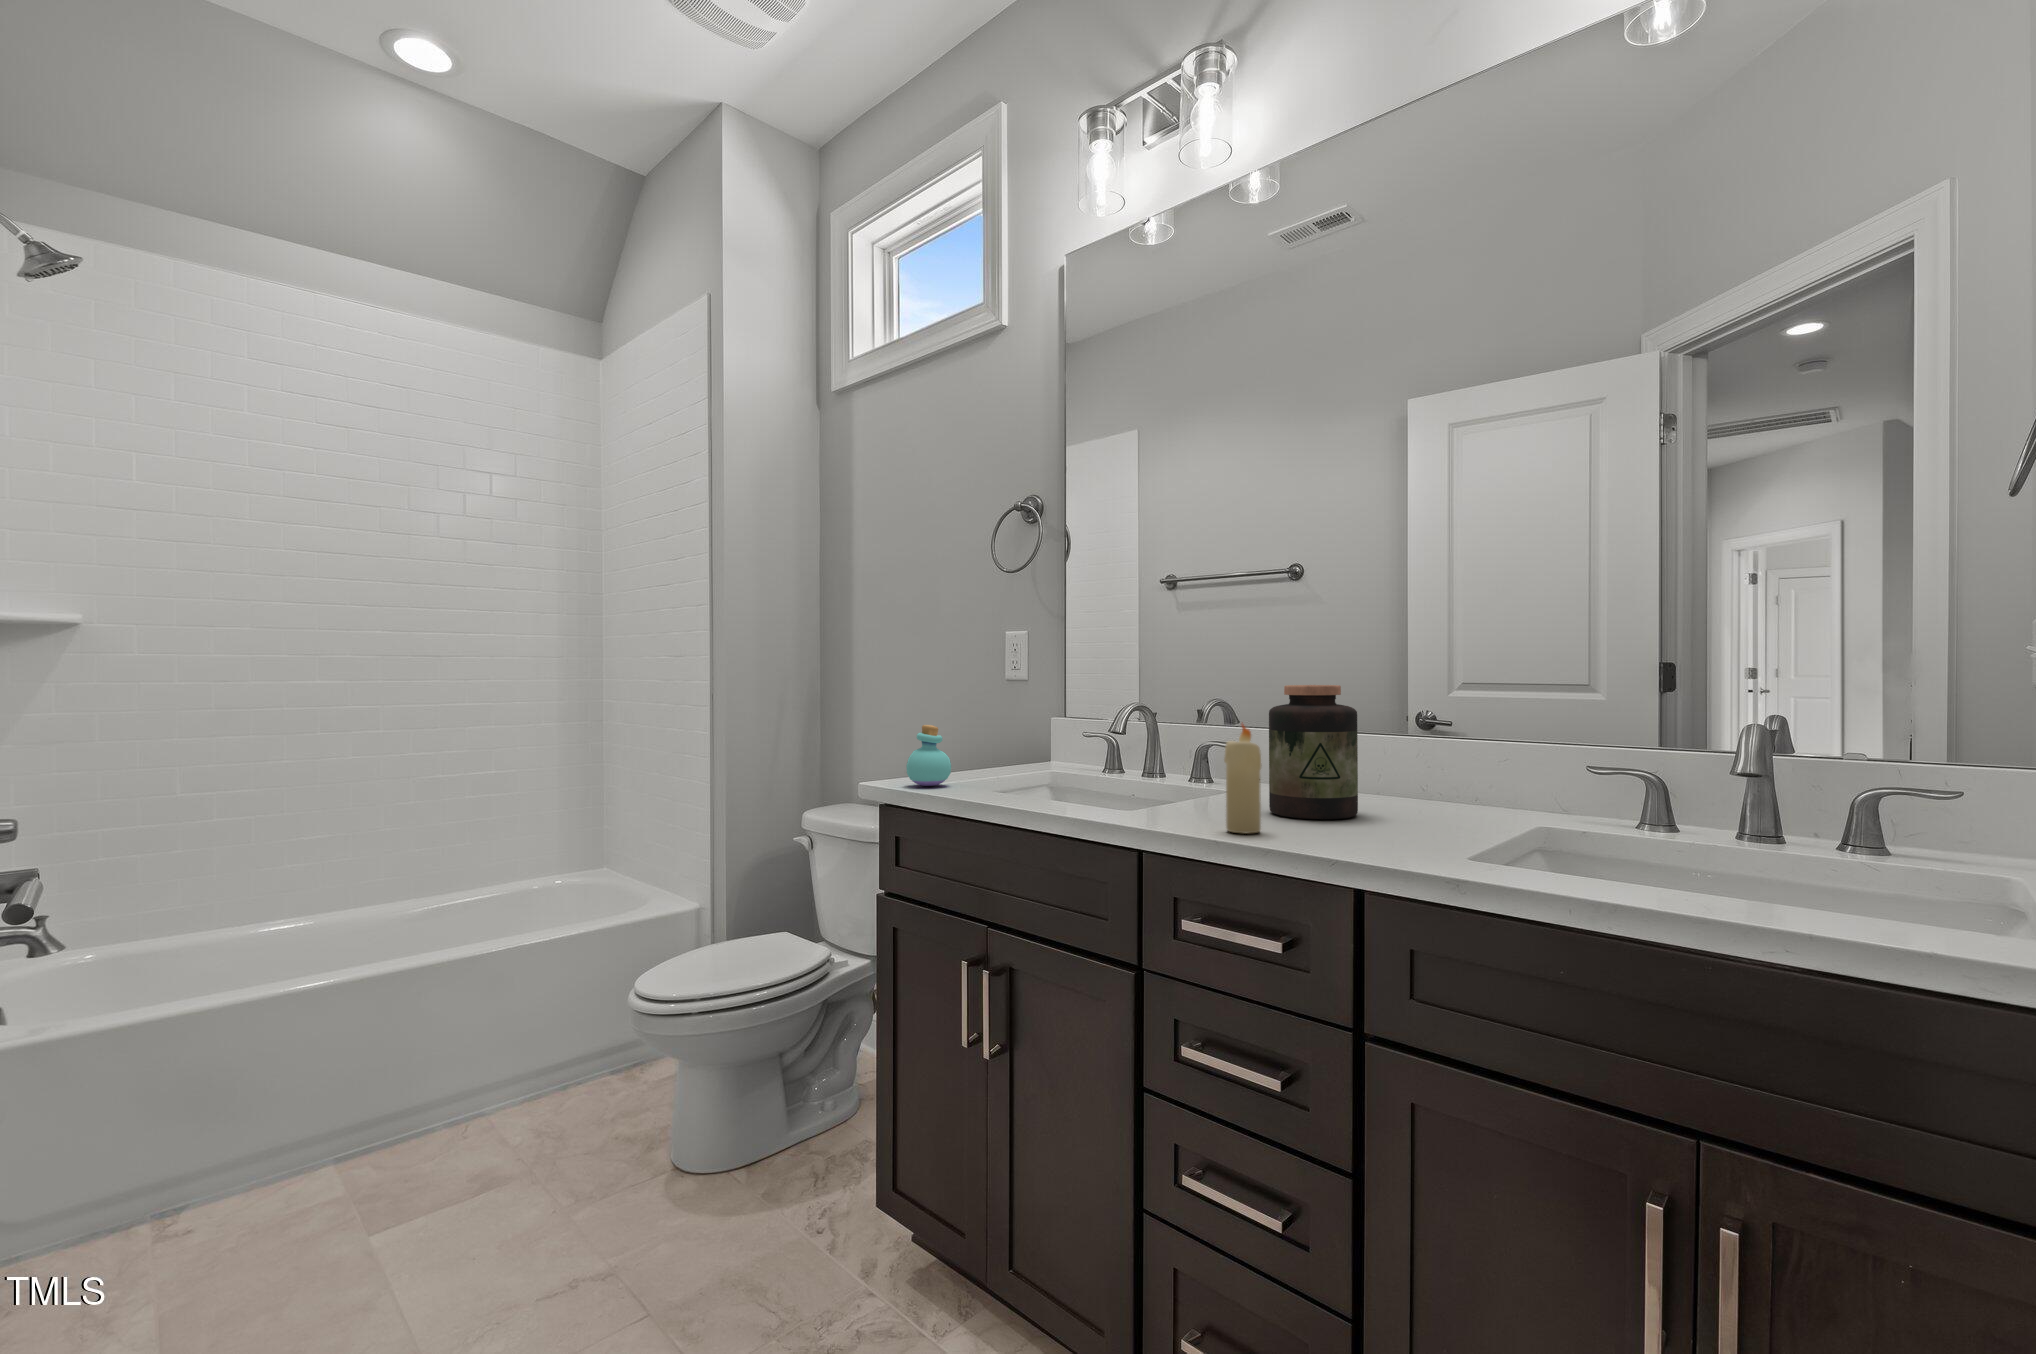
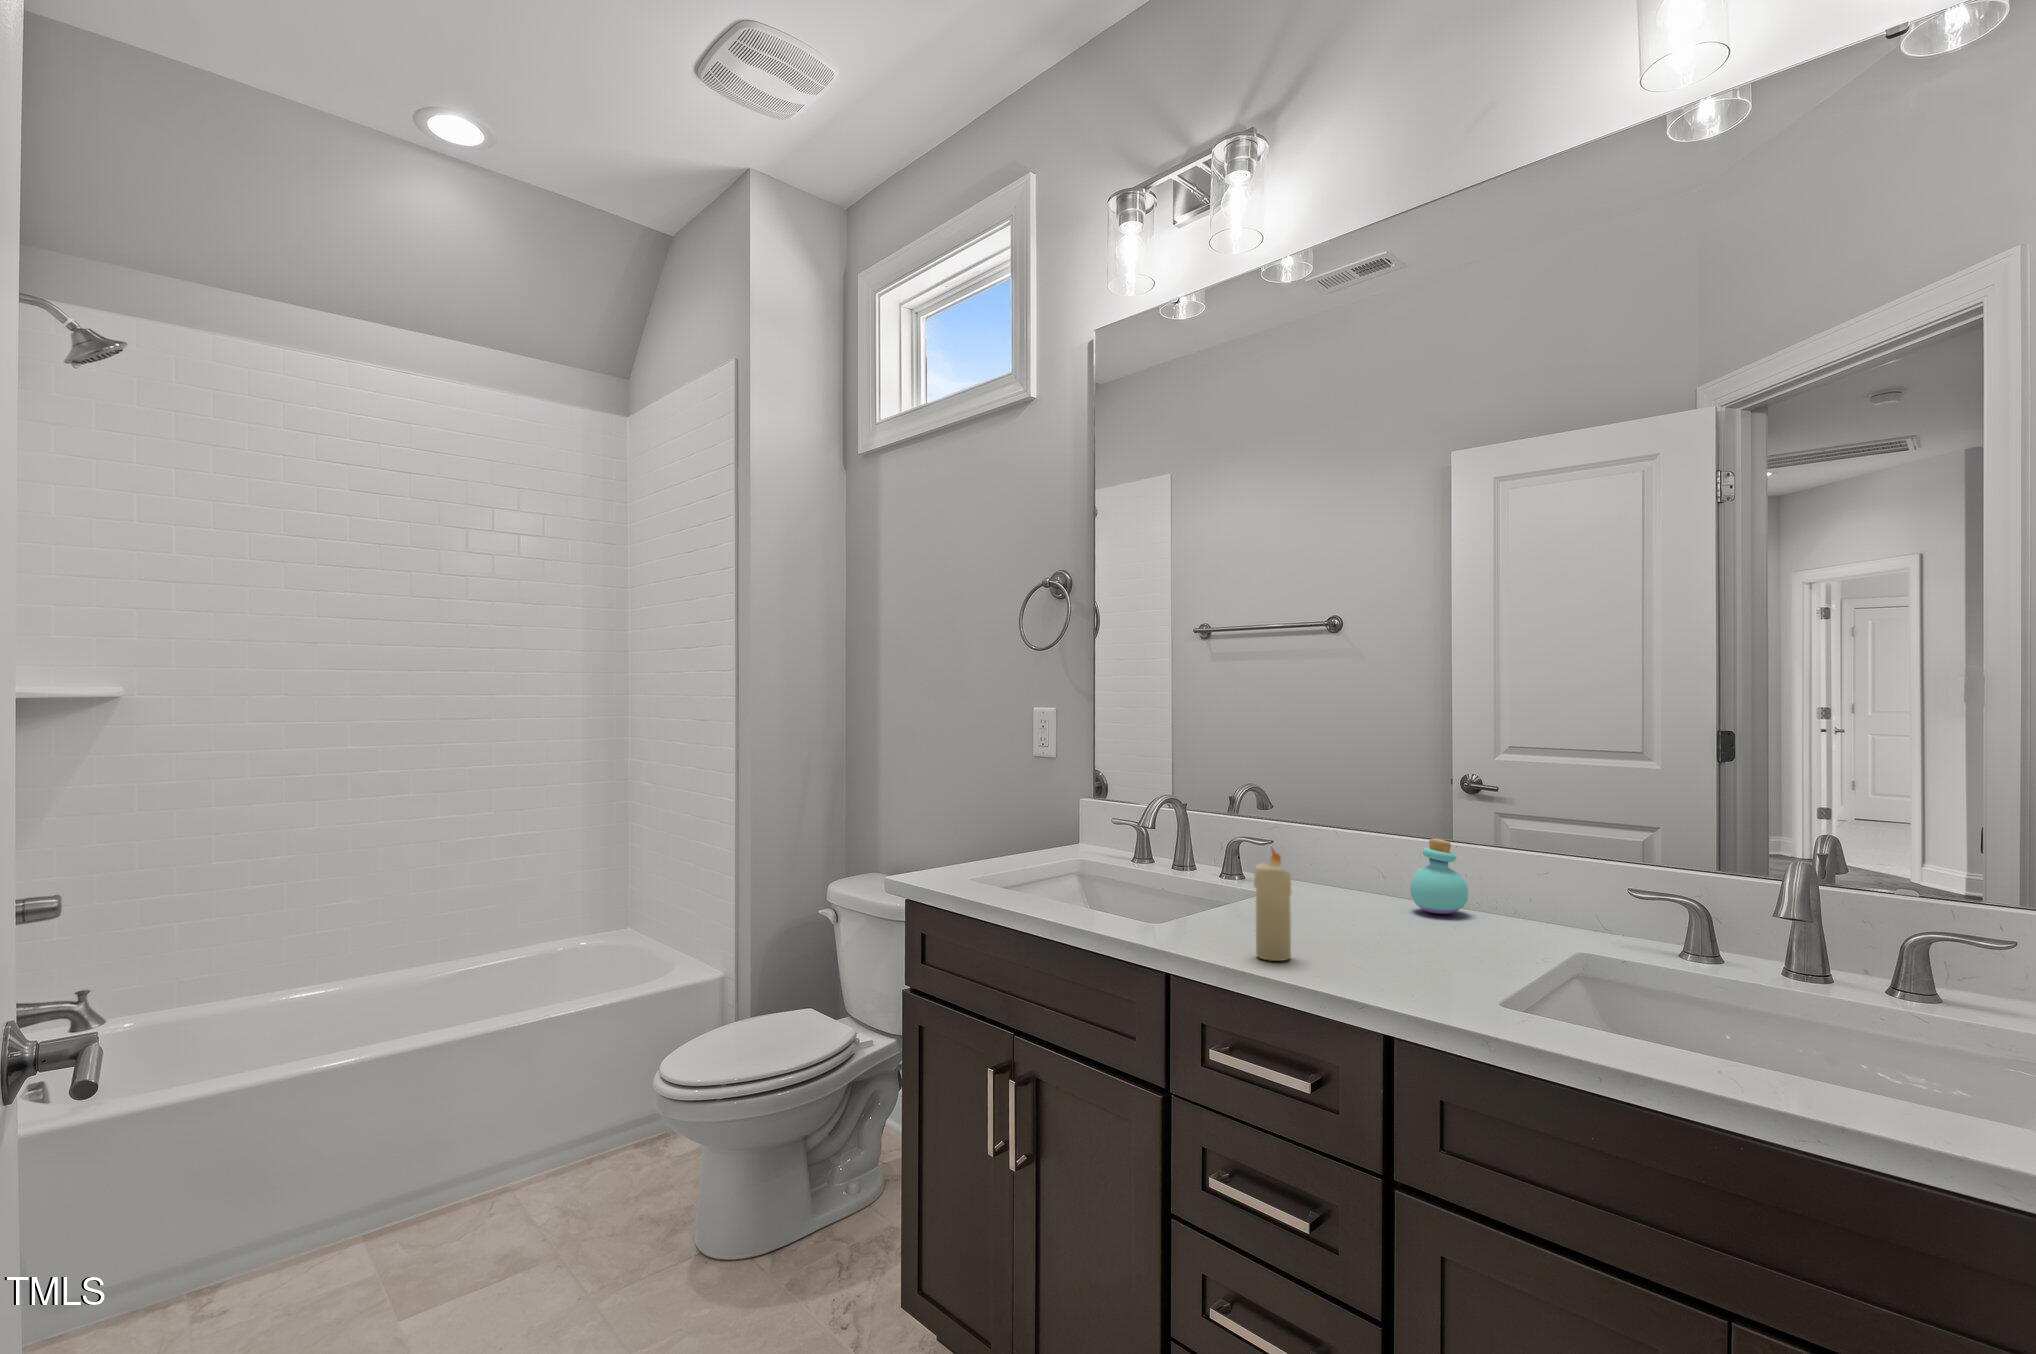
jar: present [1269,685,1358,819] -> none [1300,795,1392,938]
perfume bottle: present [906,725,951,786] -> present [1410,839,1468,914]

